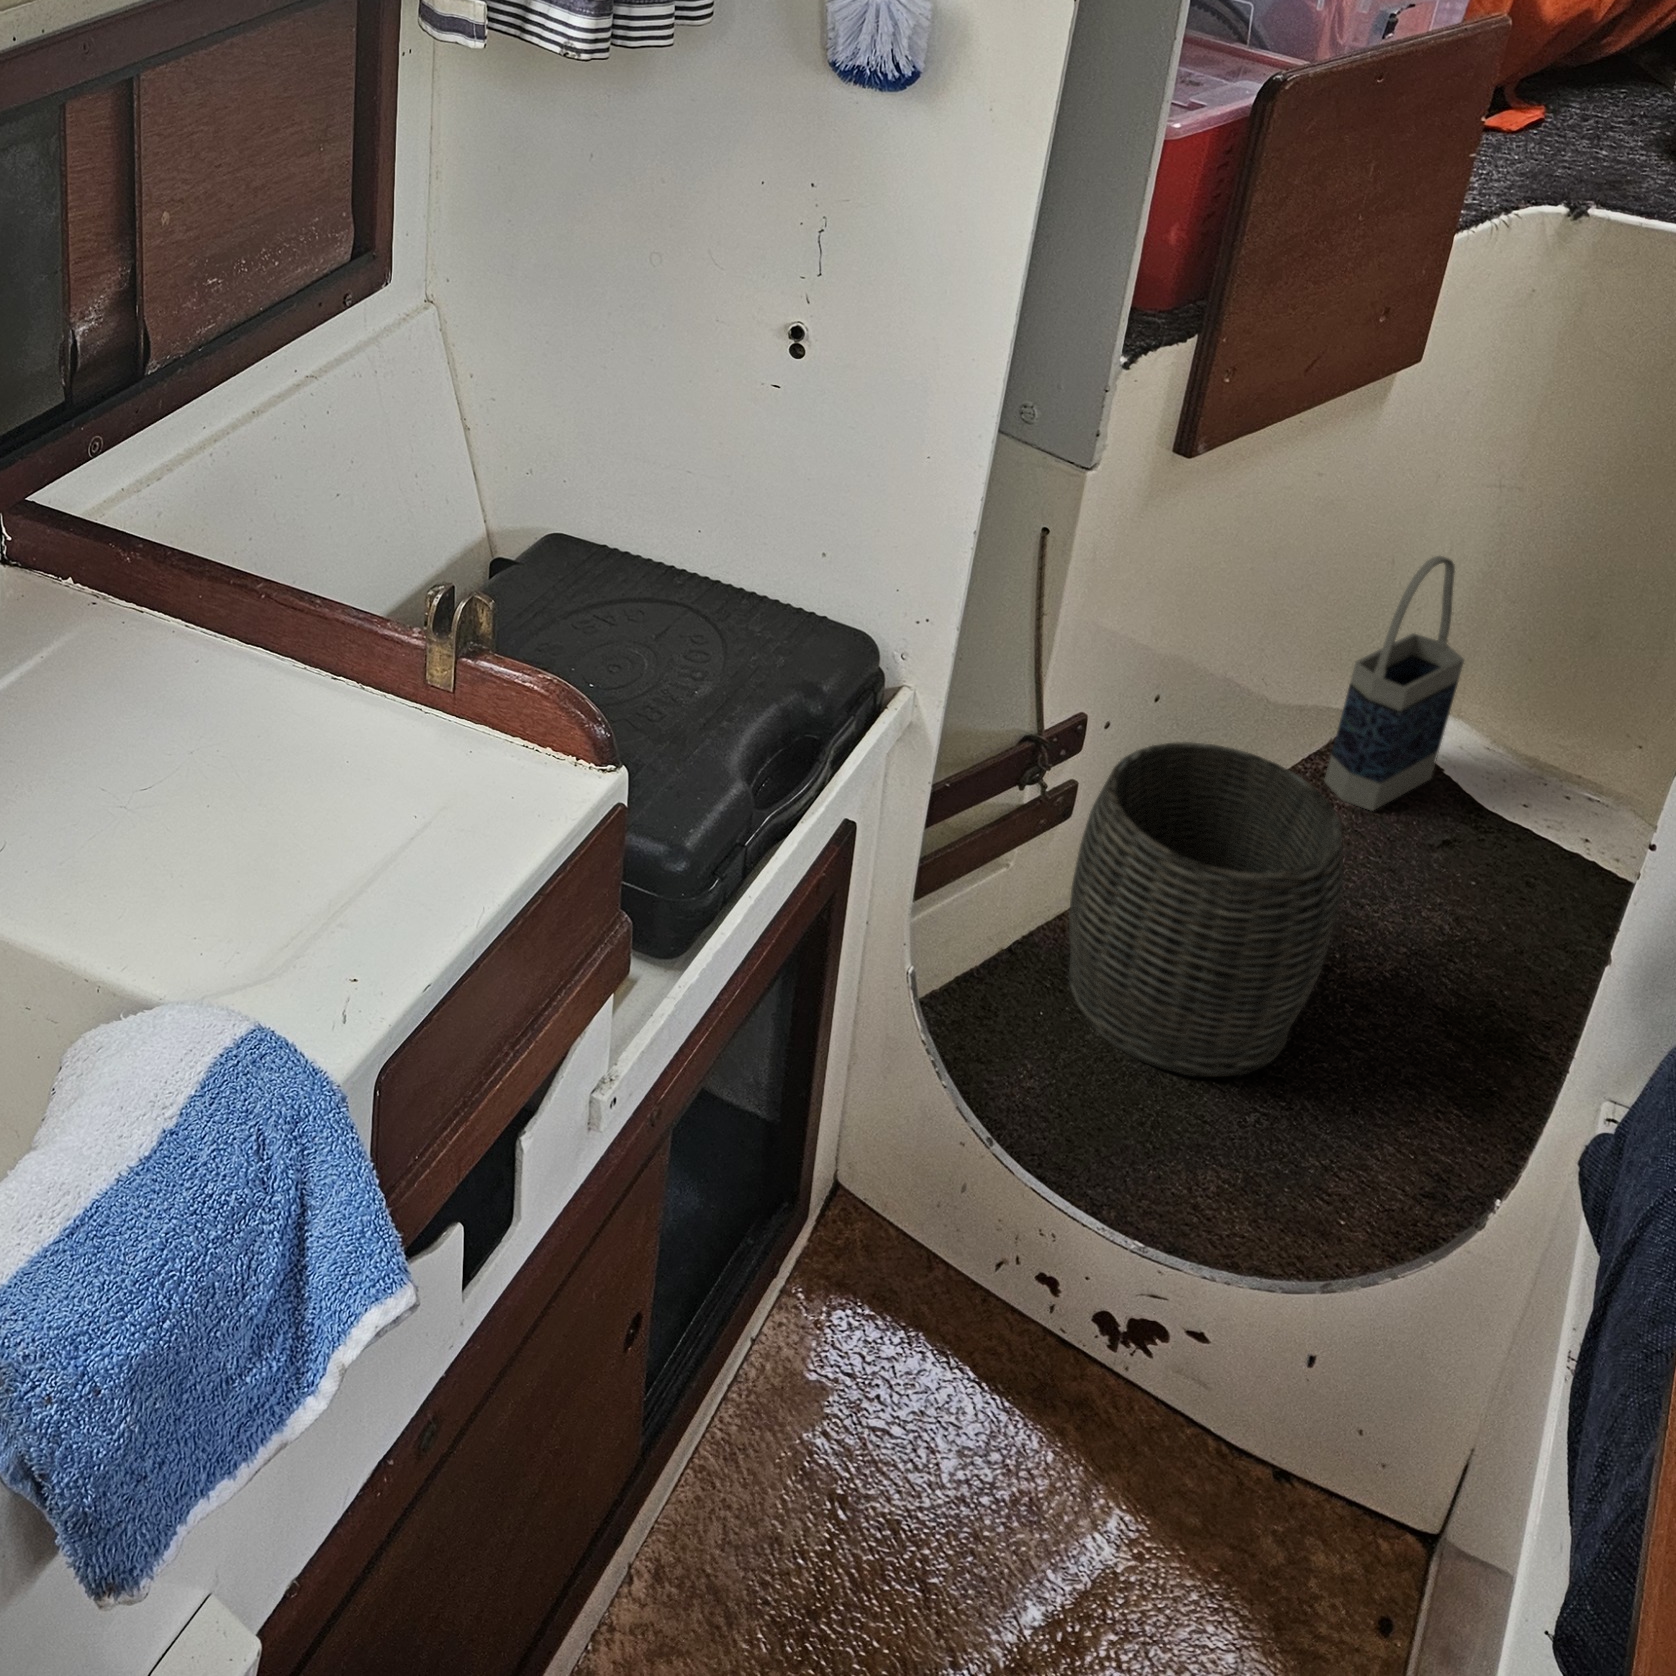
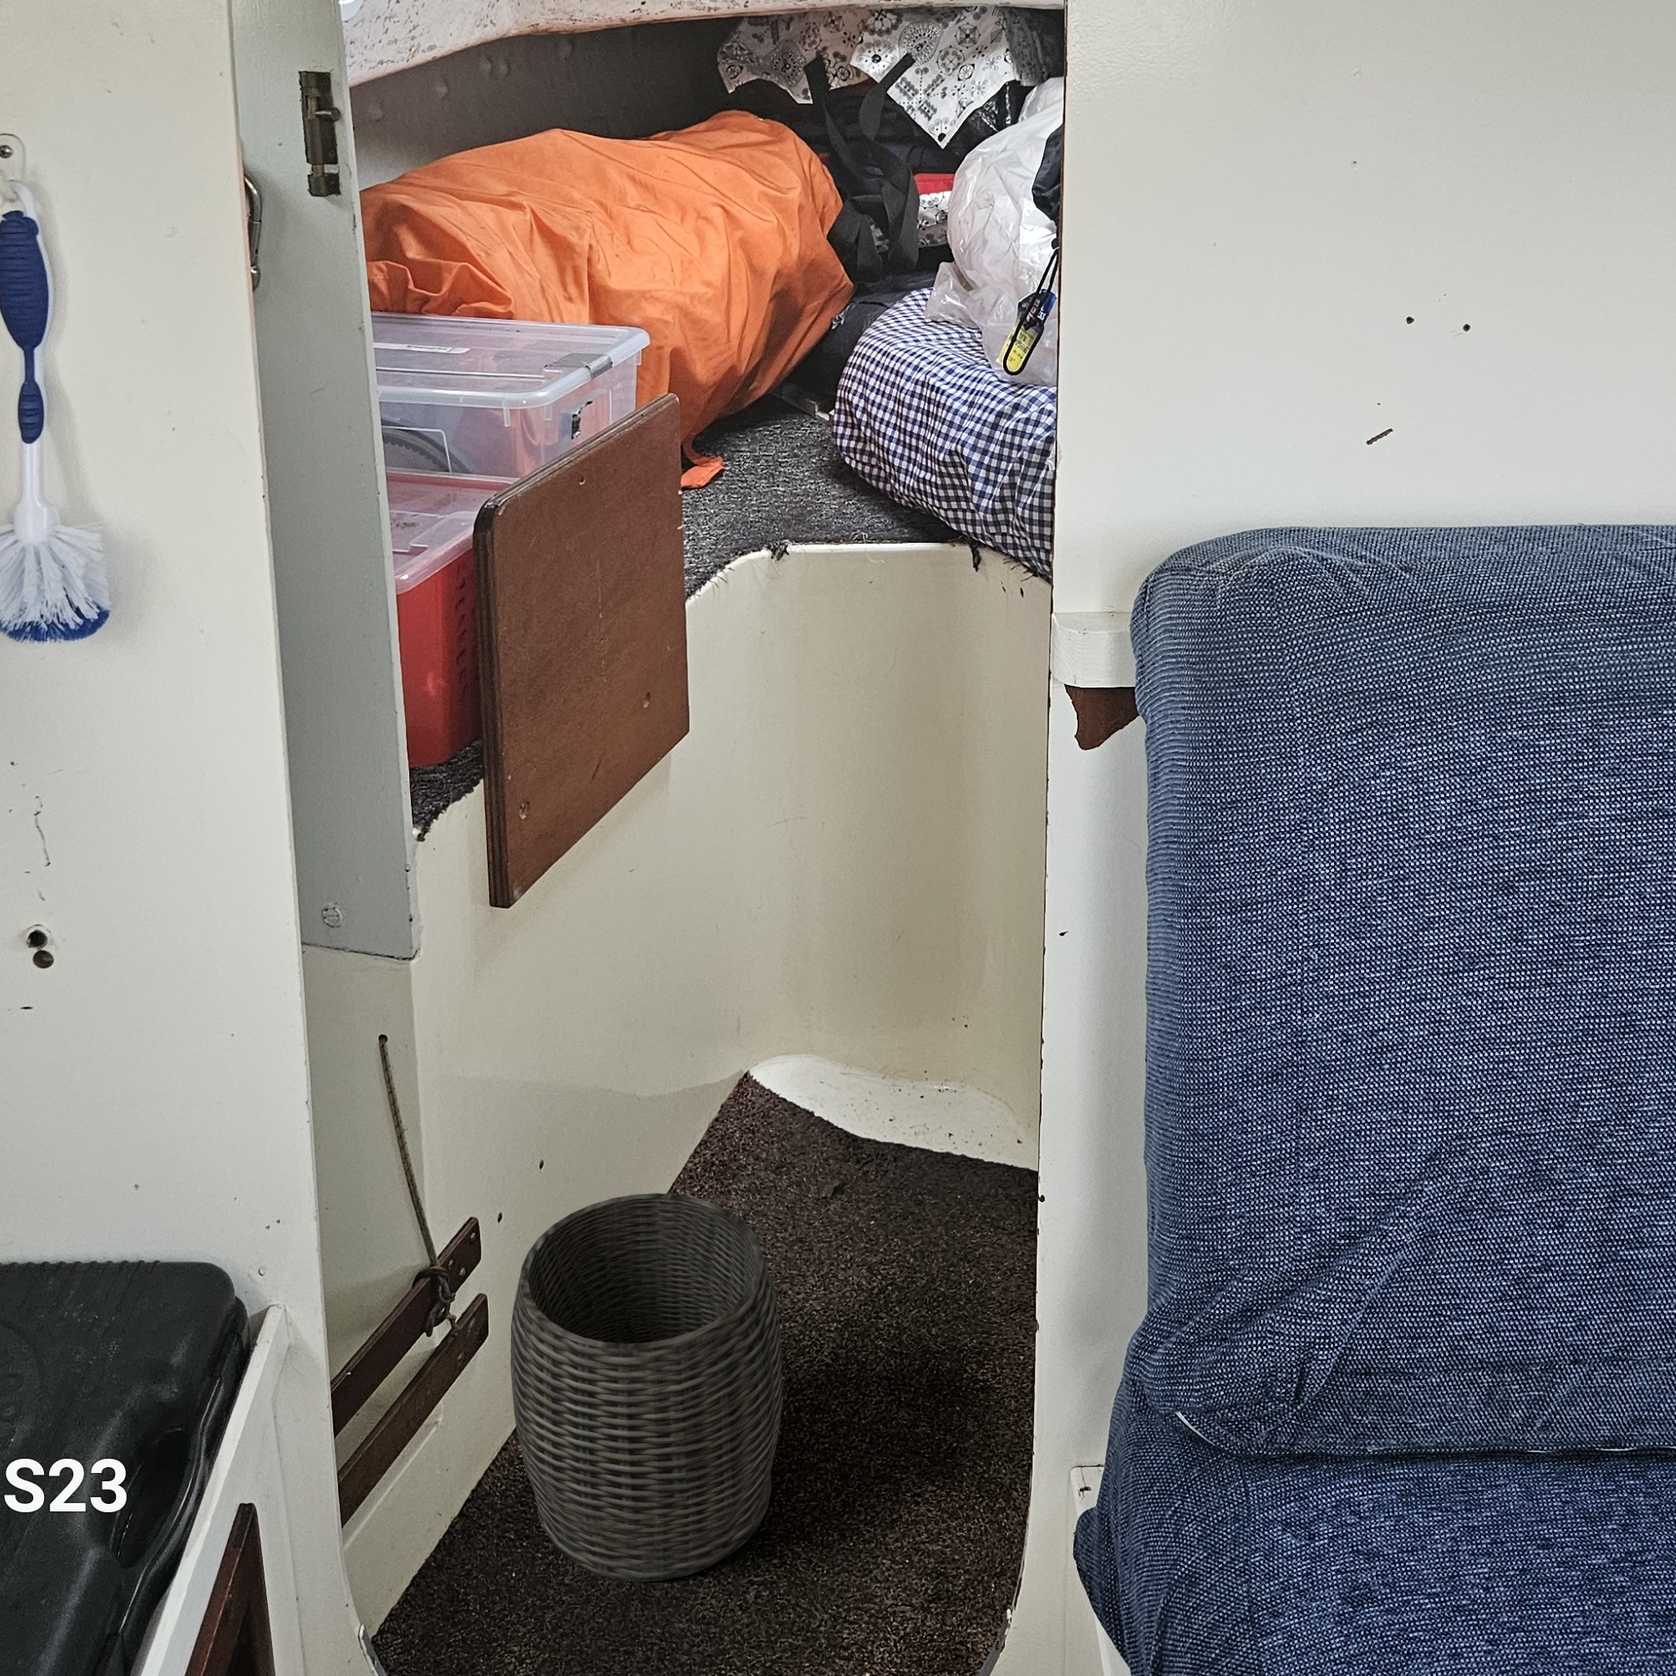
bag: present [1325,556,1464,811] -> none [717,913,816,1188]

